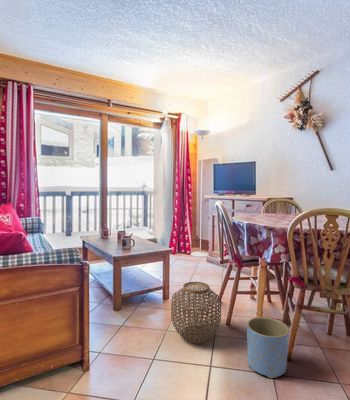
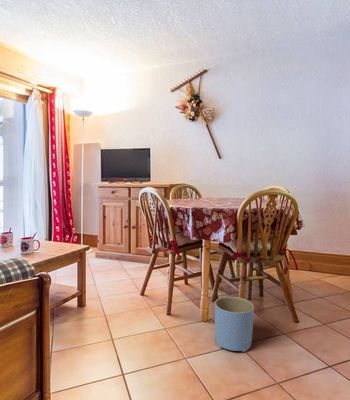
woven basket: present [171,282,221,344] -> none [123,276,179,345]

